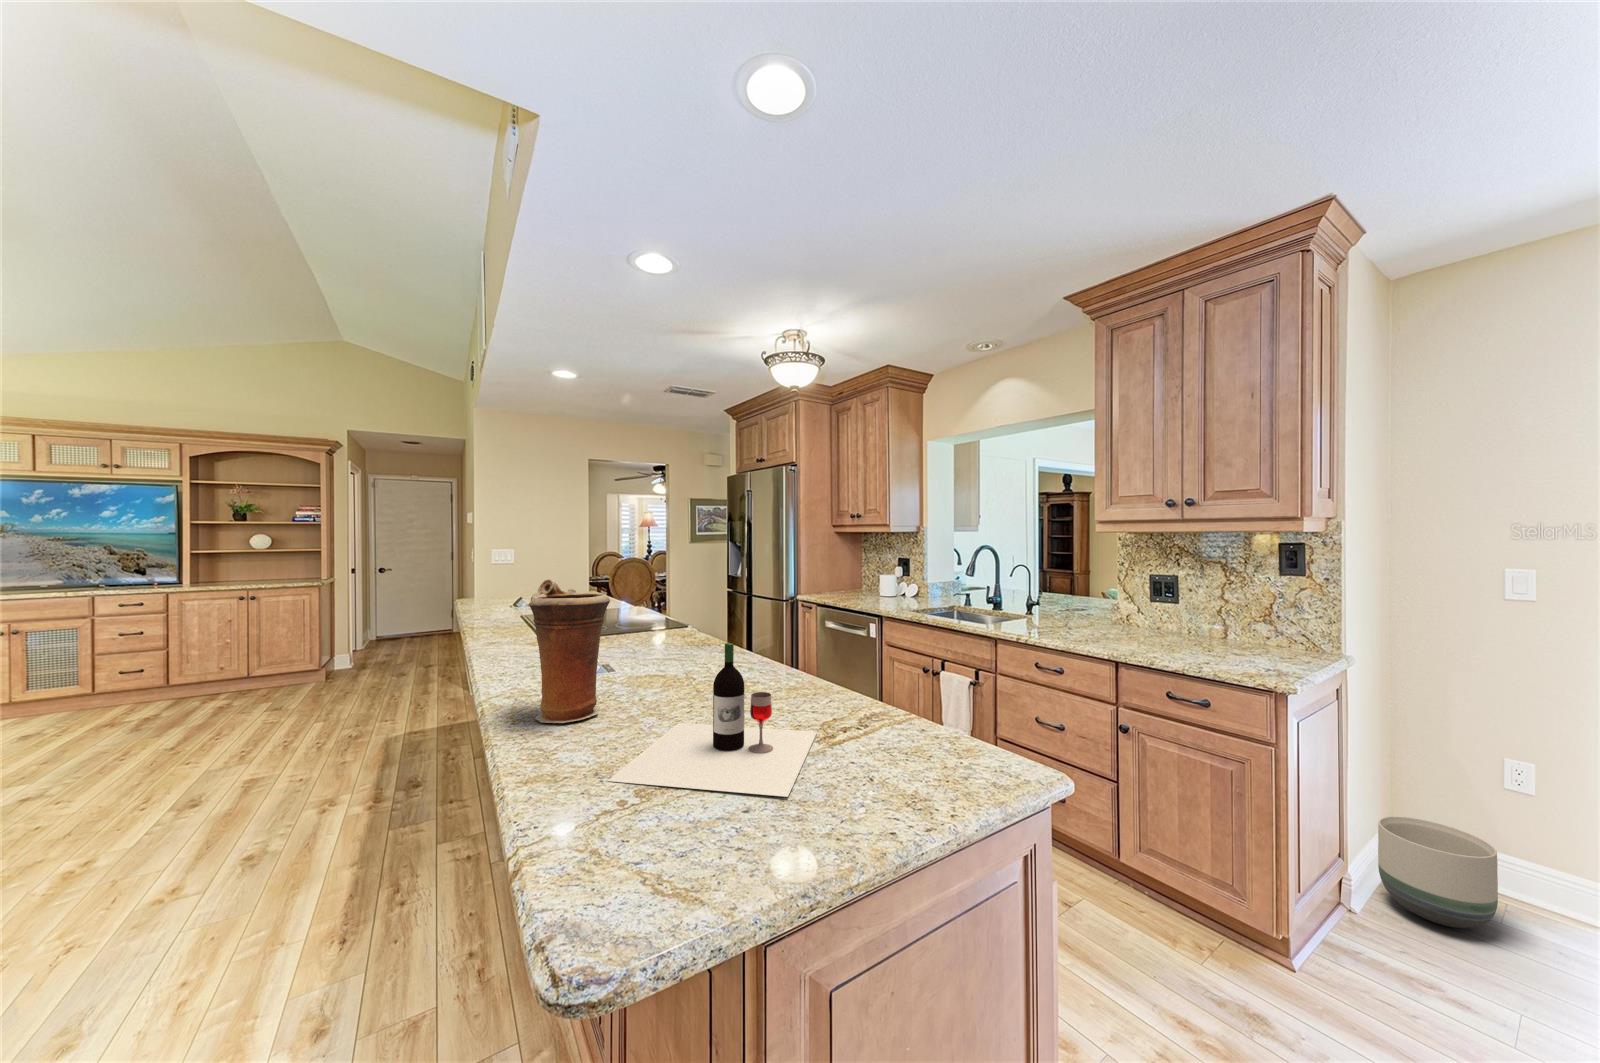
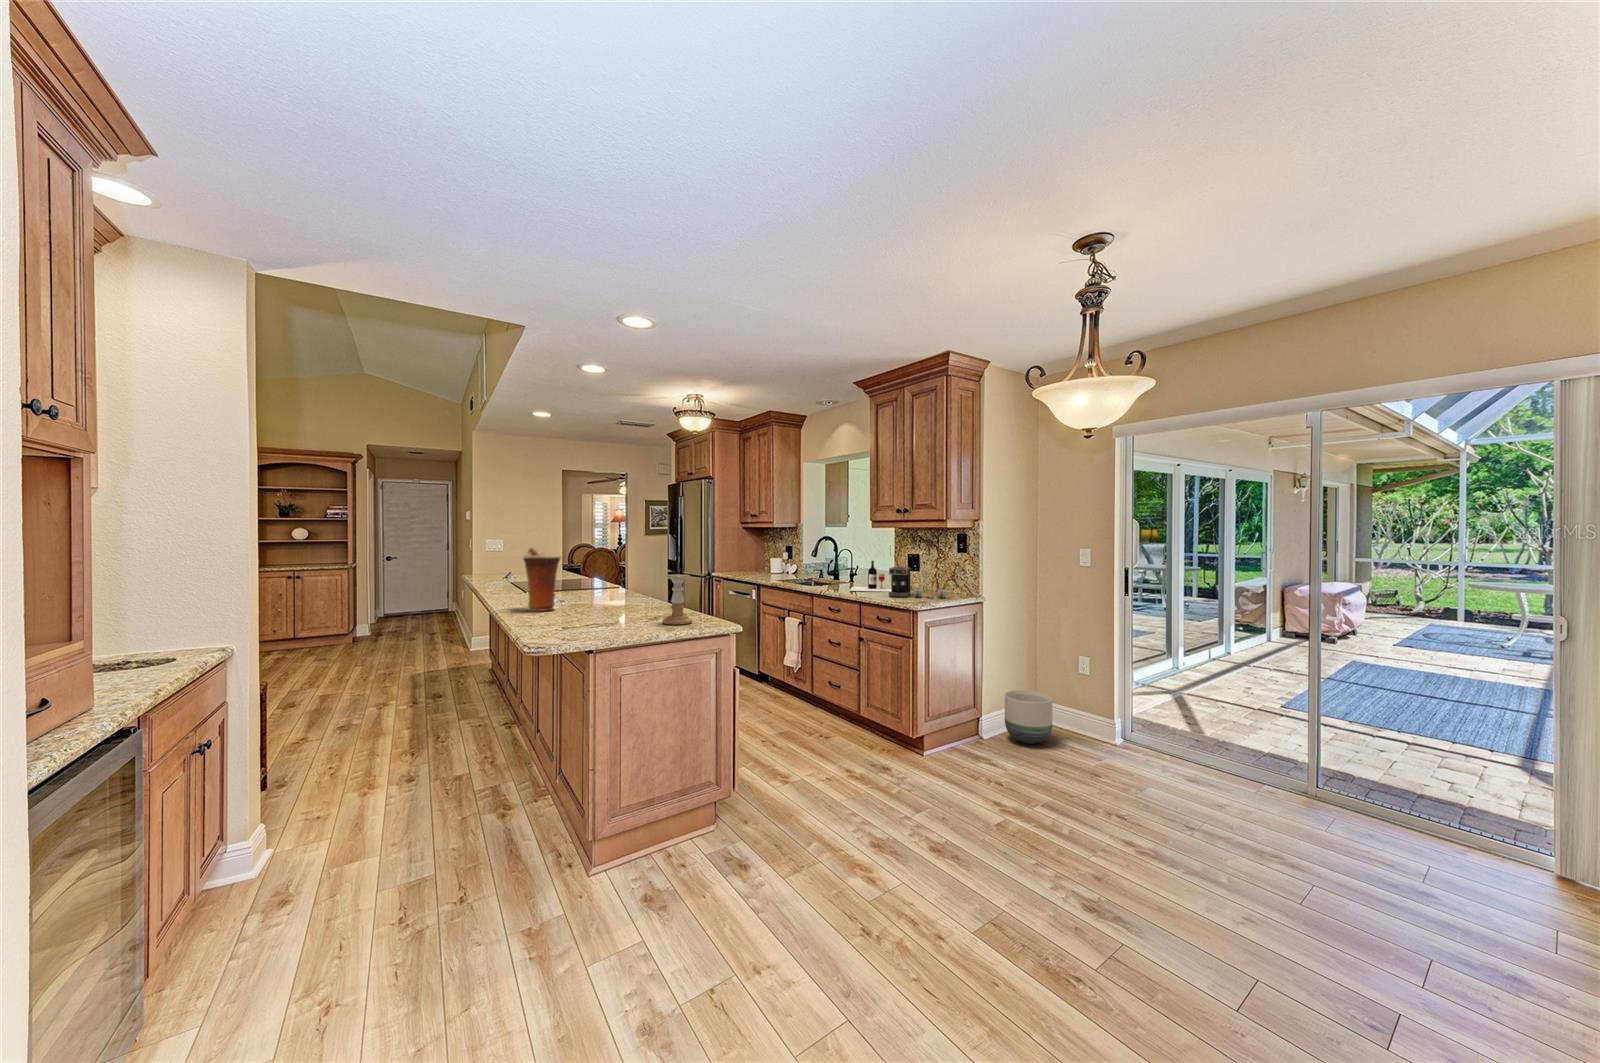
coffee maker: none [1158,599,1288,659] -> present [889,567,947,598]
wine bottle: present [608,643,817,797] -> present [850,561,892,592]
candle holder: none [879,652,955,795] -> present [663,574,692,625]

